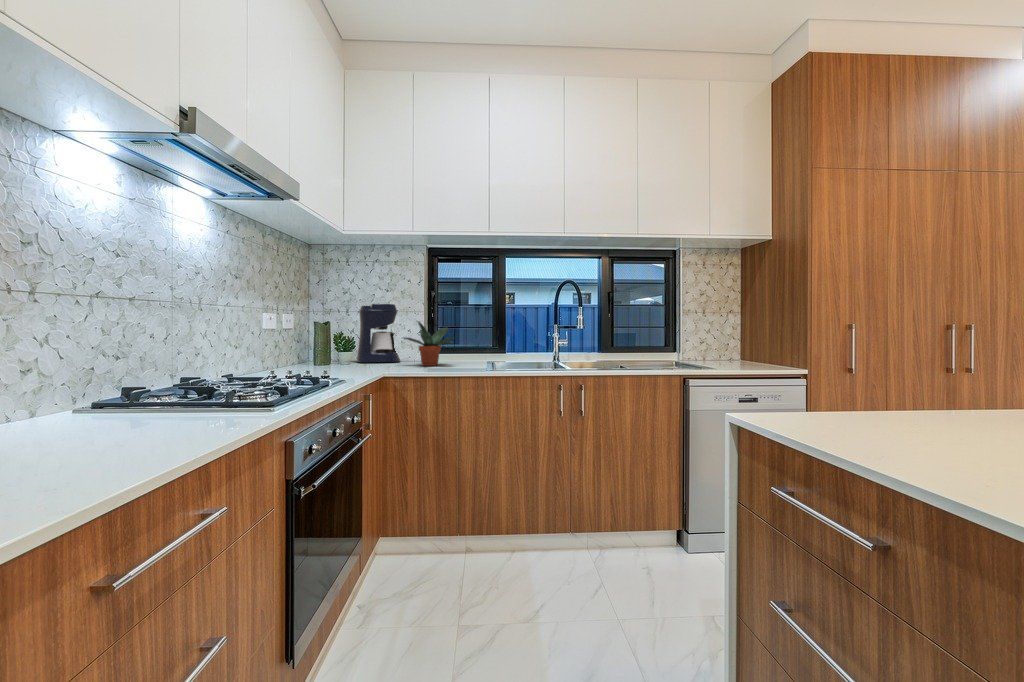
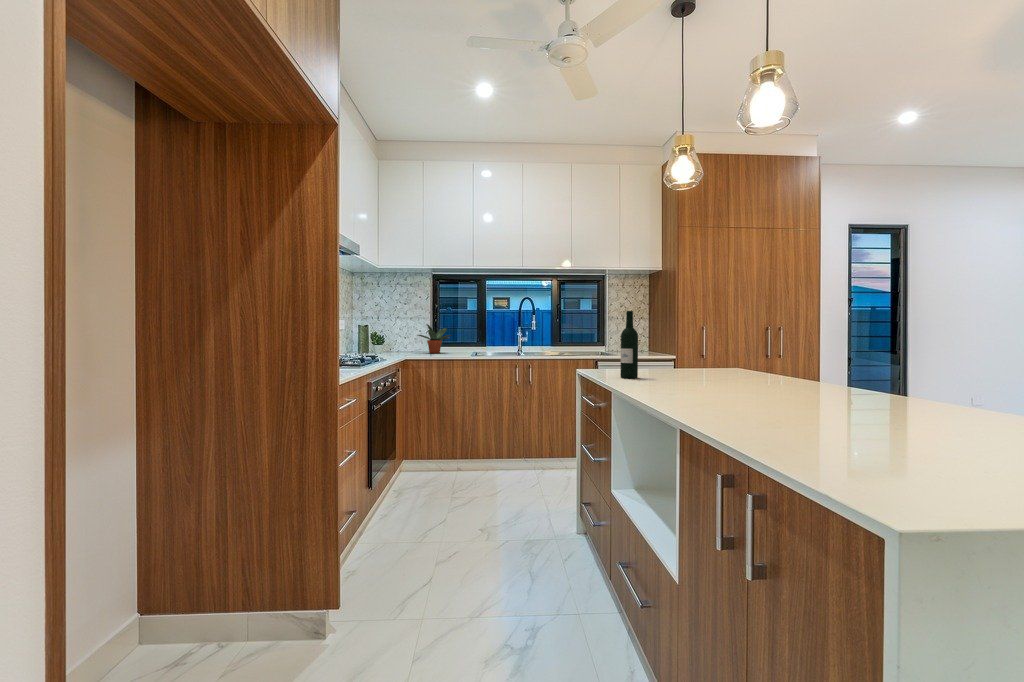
wine bottle: none [909,286,969,470] -> present [620,311,638,378]
coffee maker: present [357,304,400,363] -> none [385,312,414,352]

